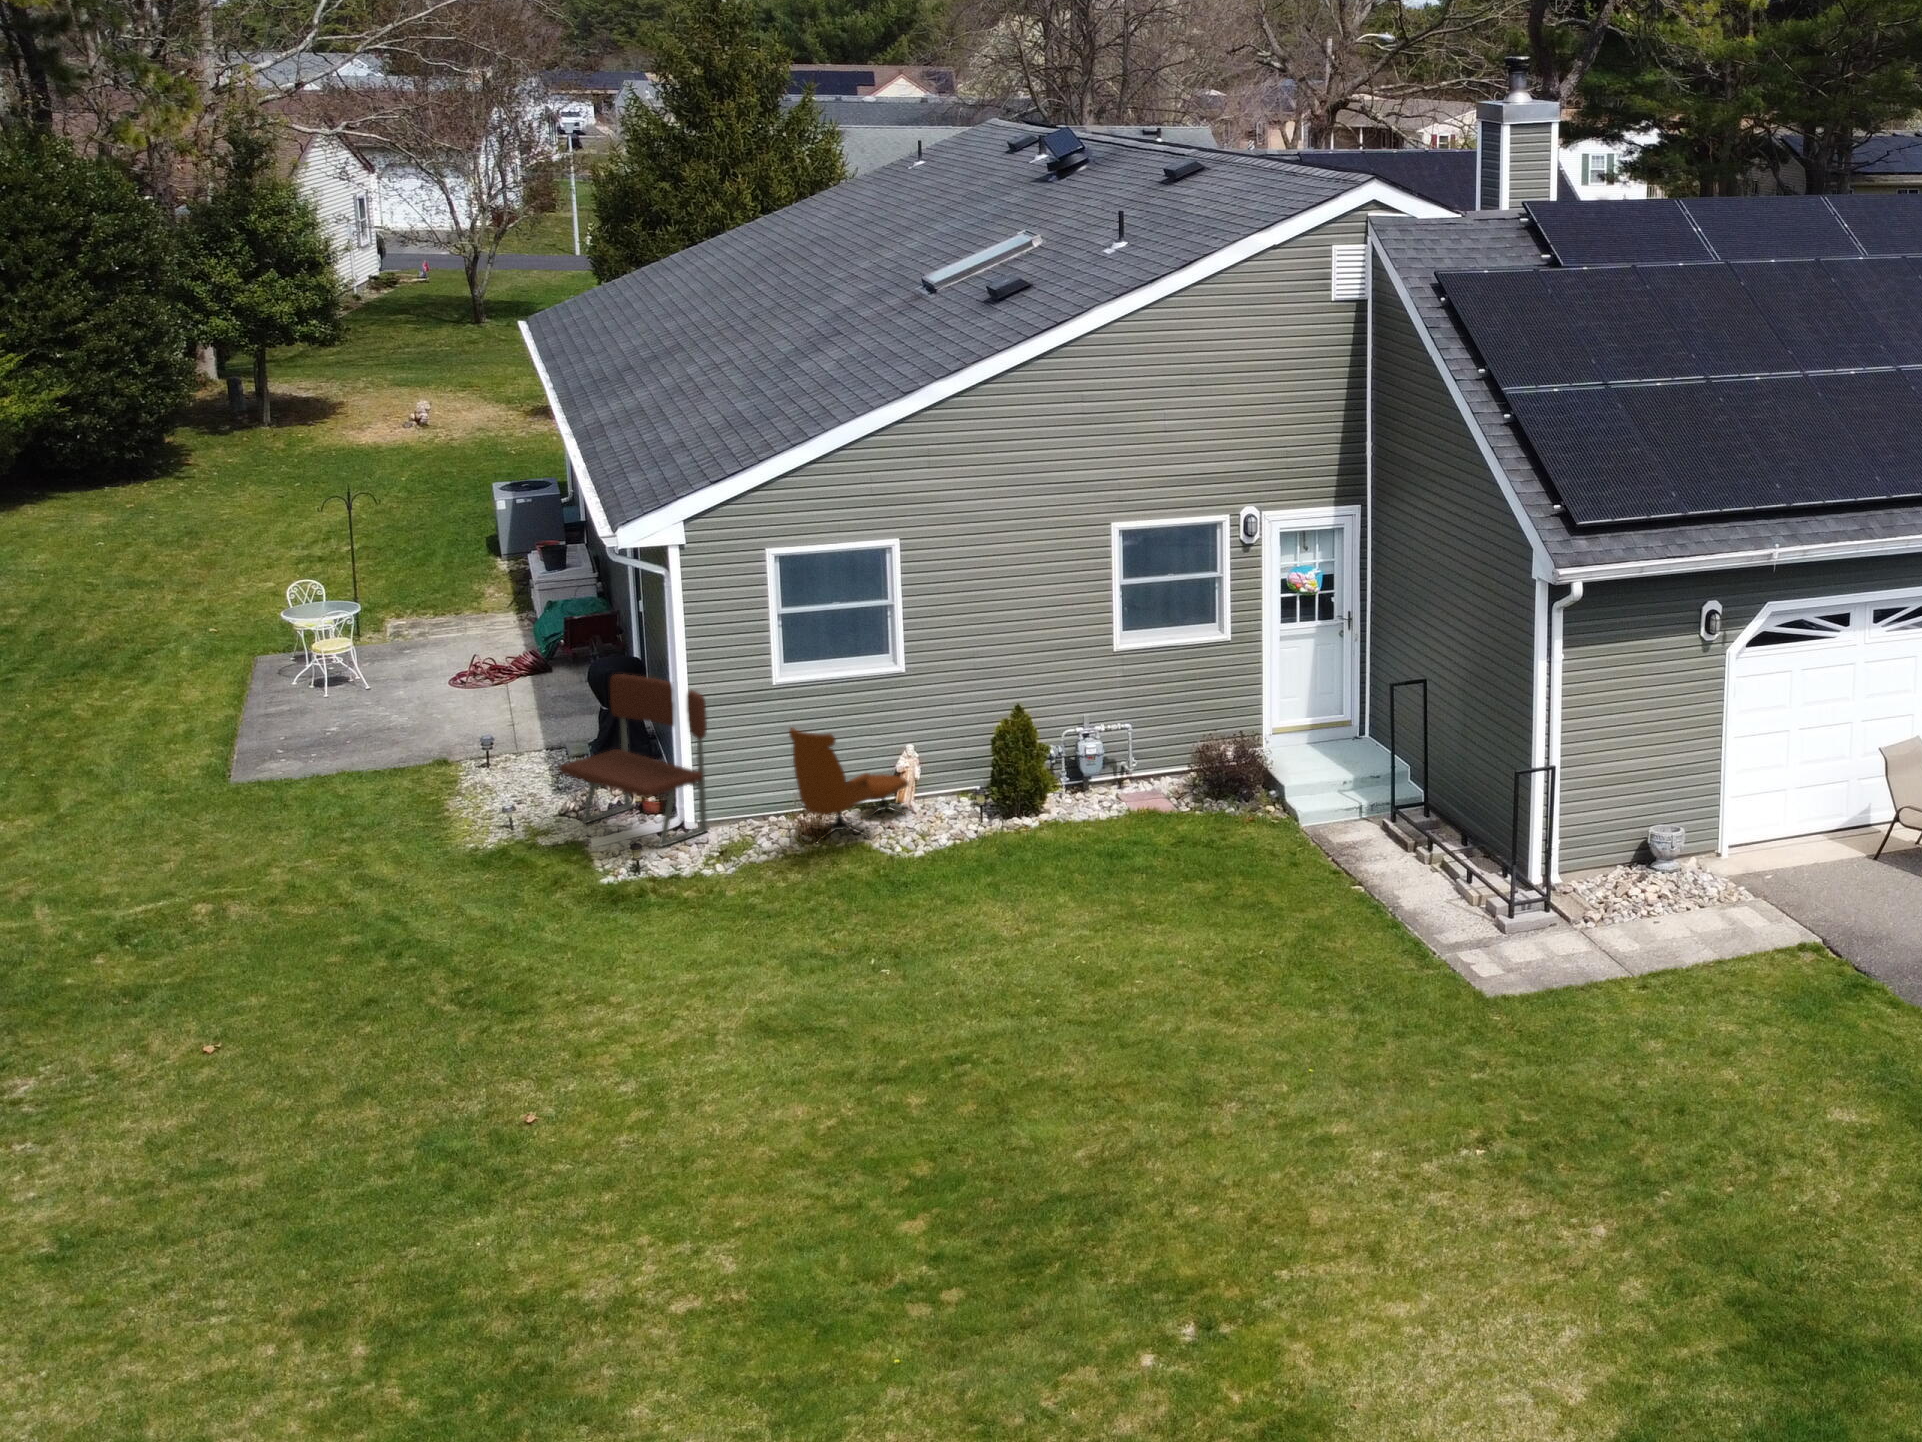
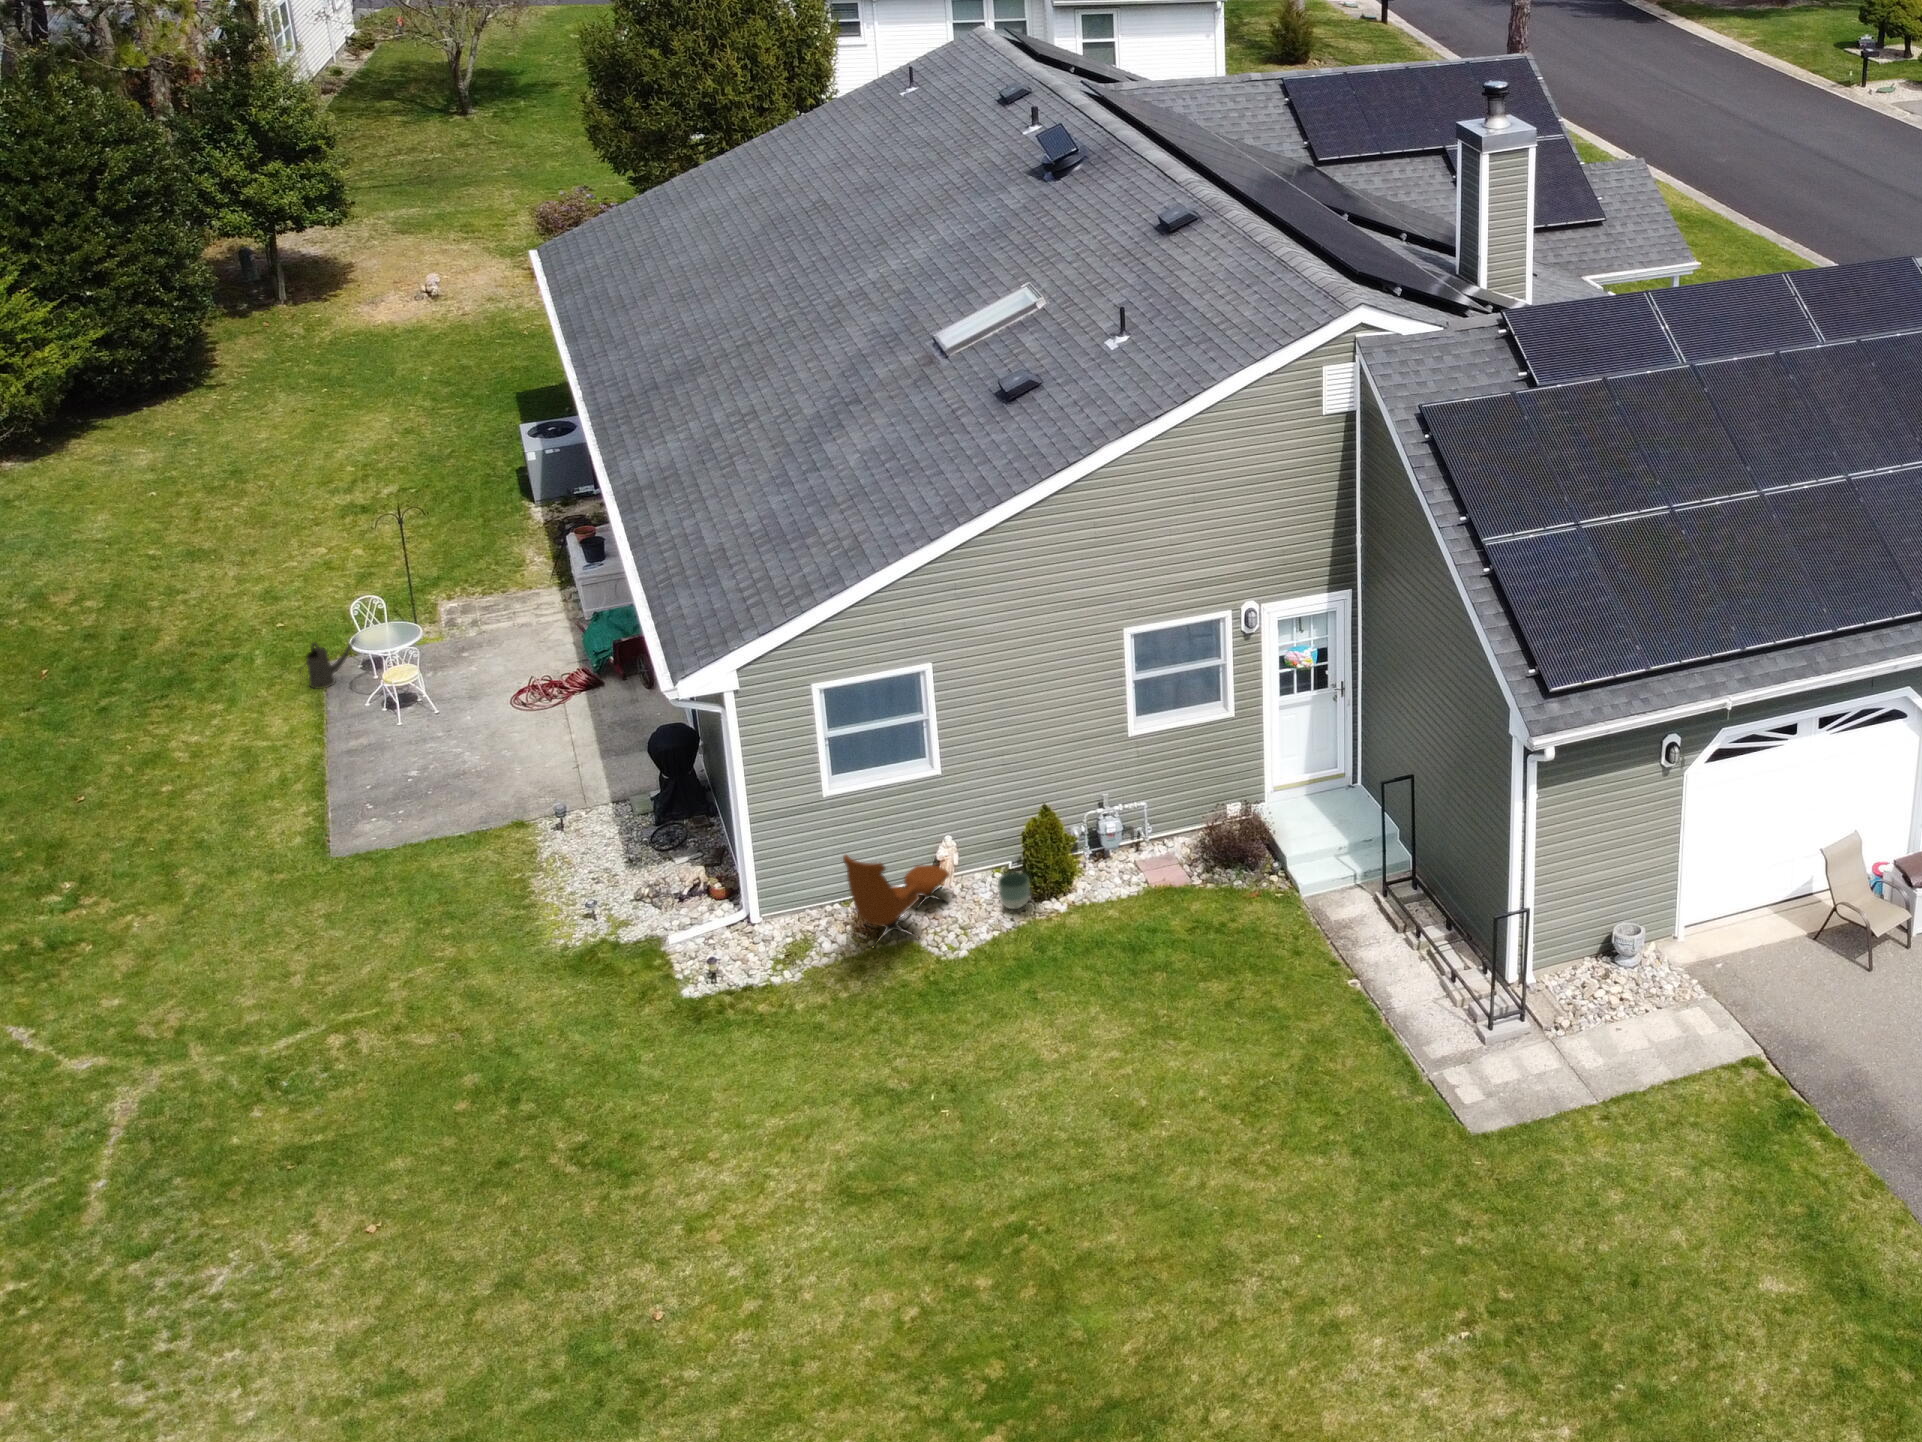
watering can: none [223,620,289,671] -> present [300,640,355,689]
bench: present [560,674,709,847] -> none [638,794,775,958]
planter: none [962,780,996,820] -> present [998,872,1030,909]

